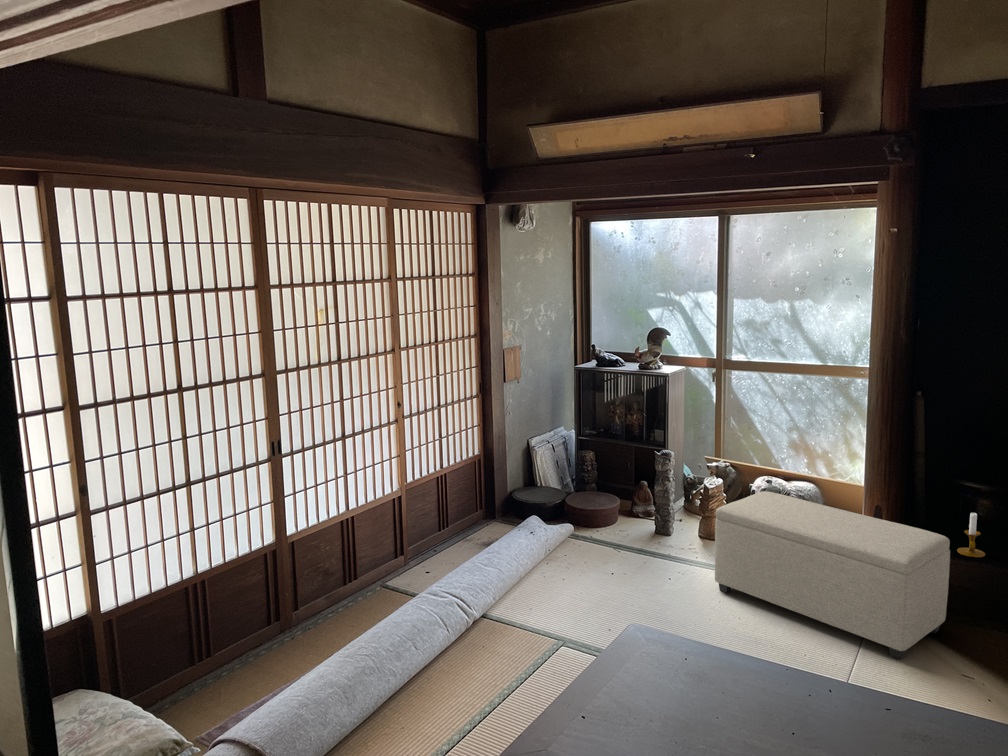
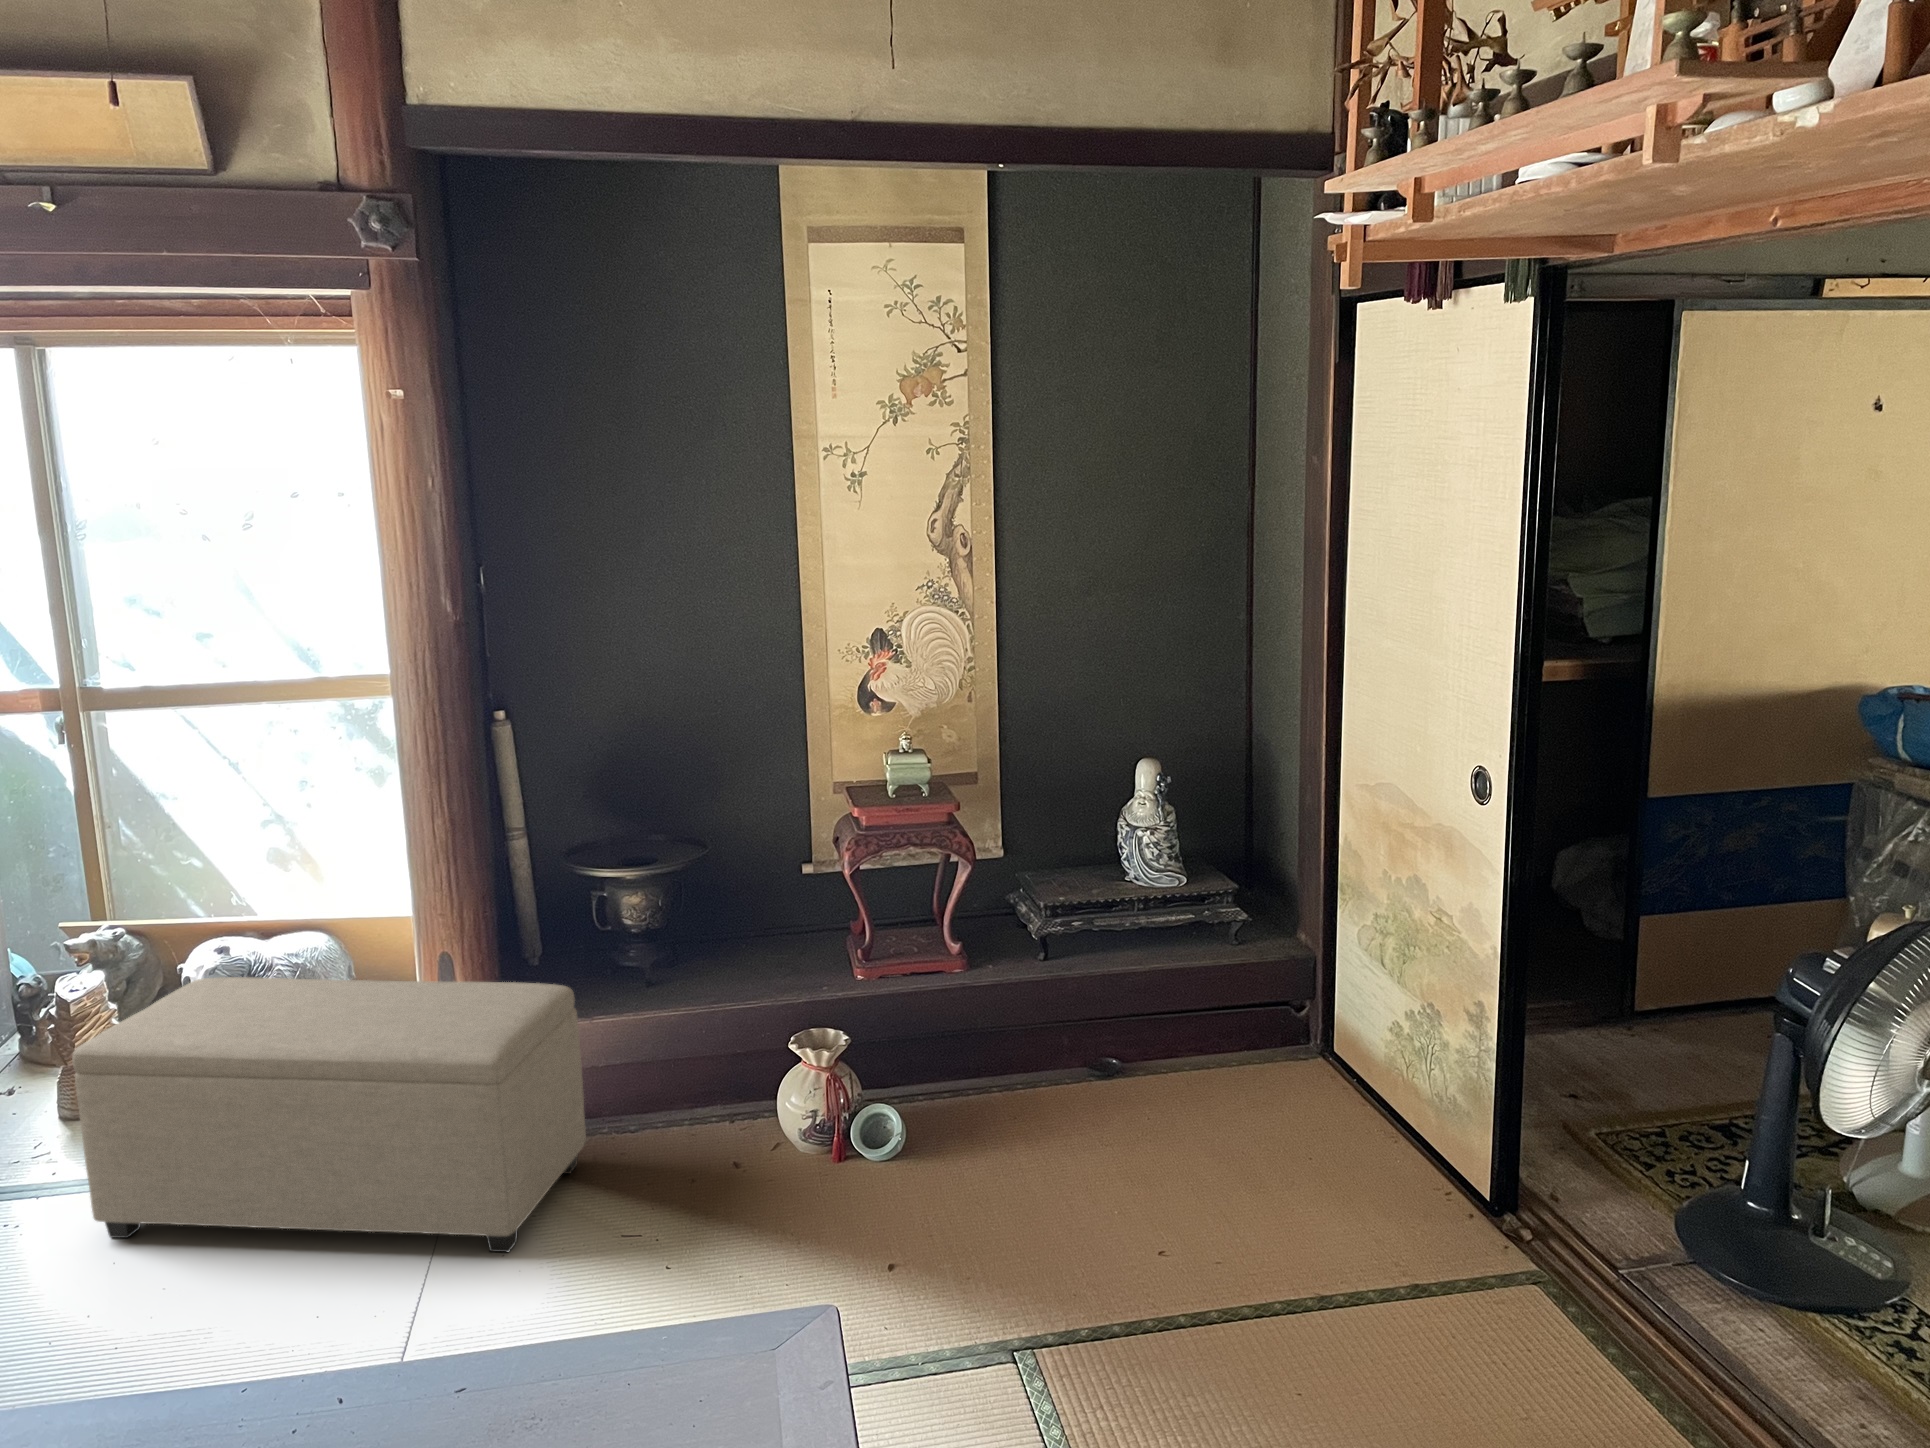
candlestick: present [957,513,985,557] -> none [594,927,640,1010]

